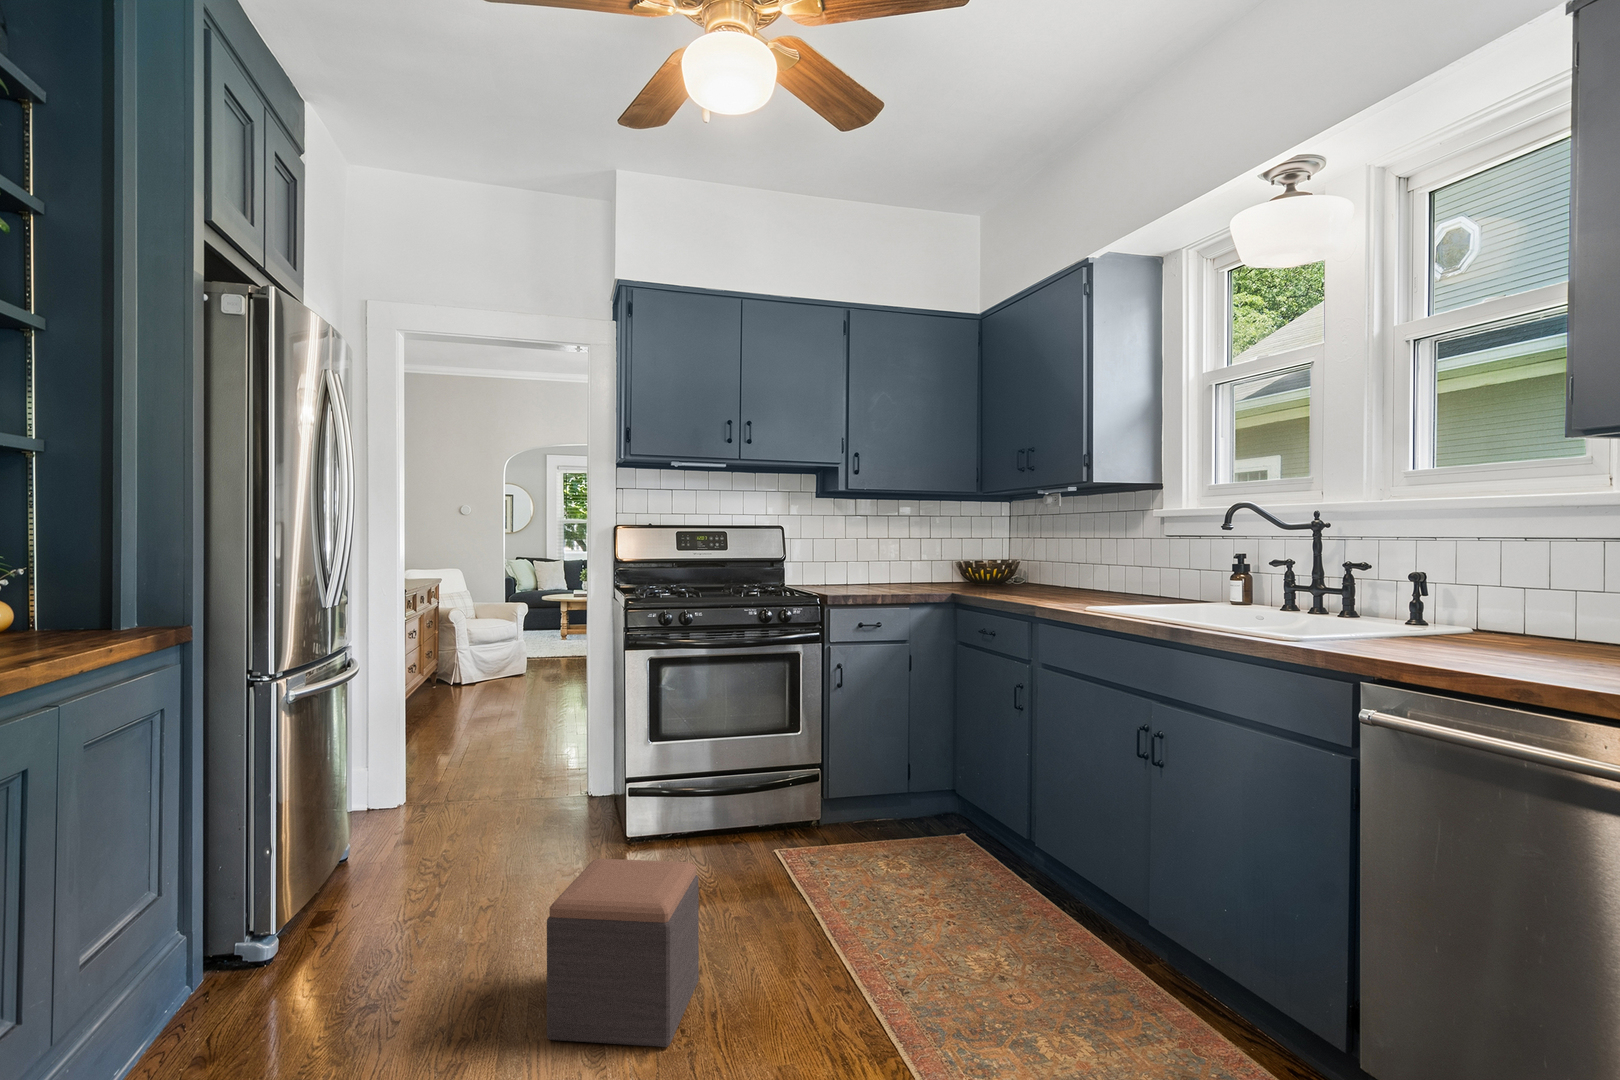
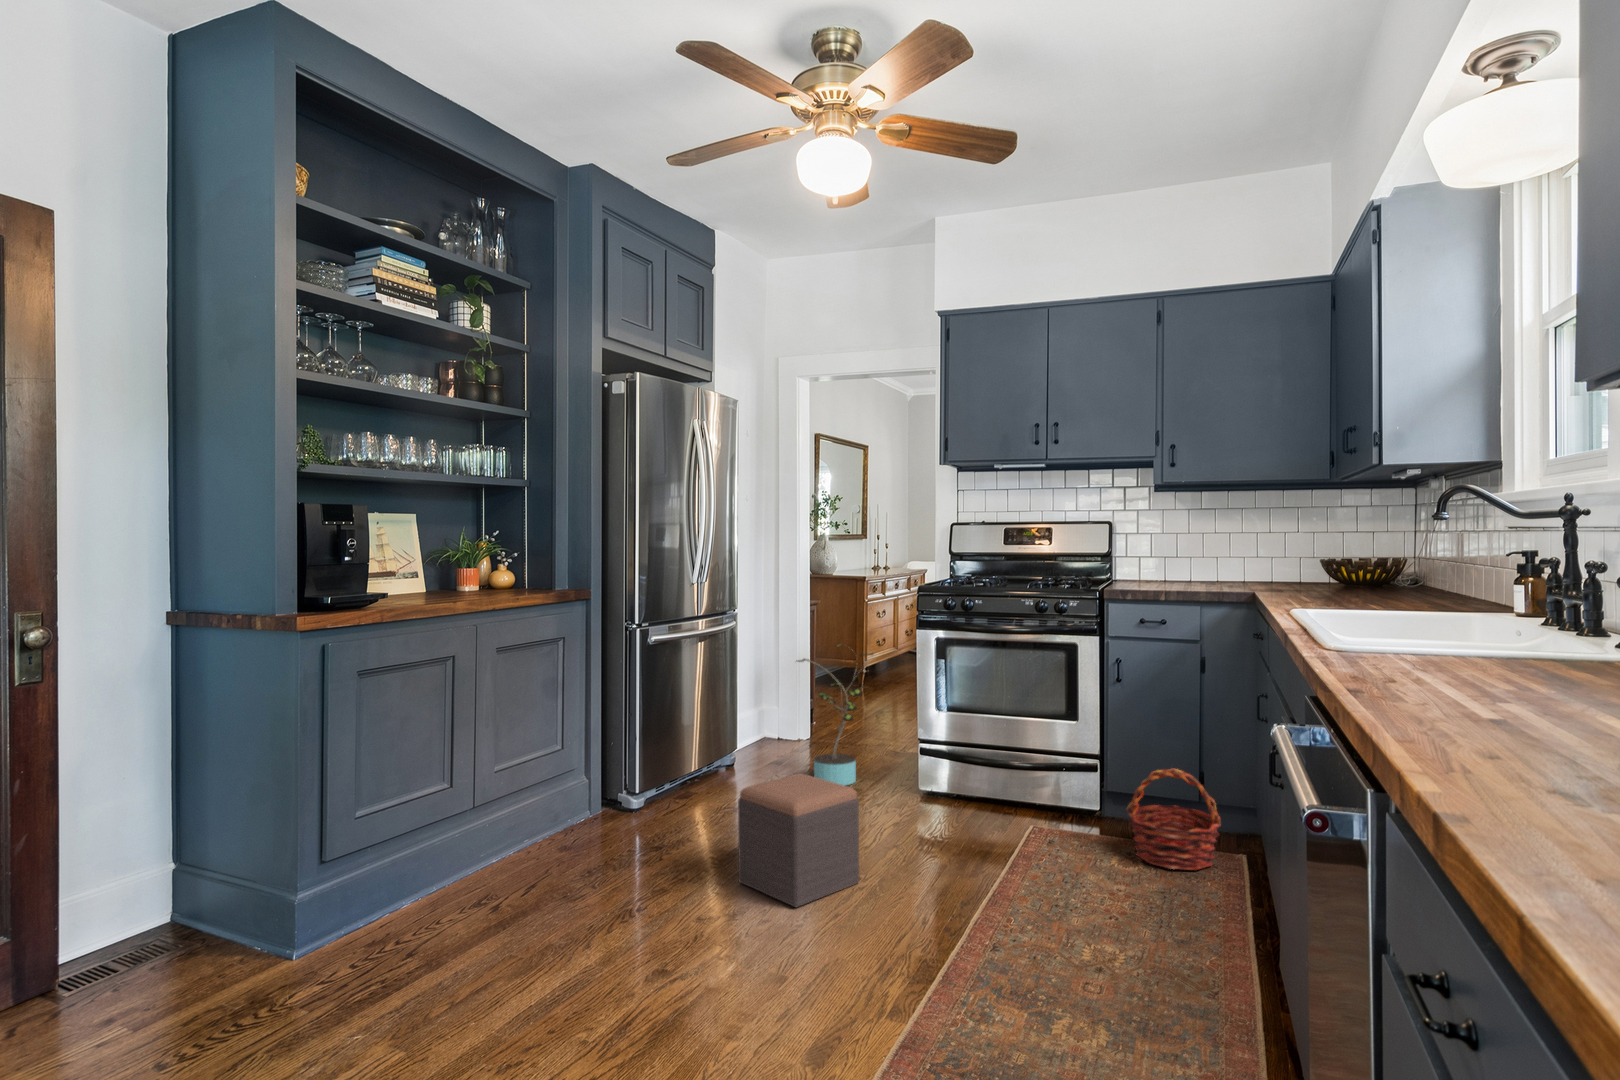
potted plant: none [449,675,557,863] -> present [798,644,872,786]
basket: none [889,766,972,865] -> present [1127,768,1221,870]

